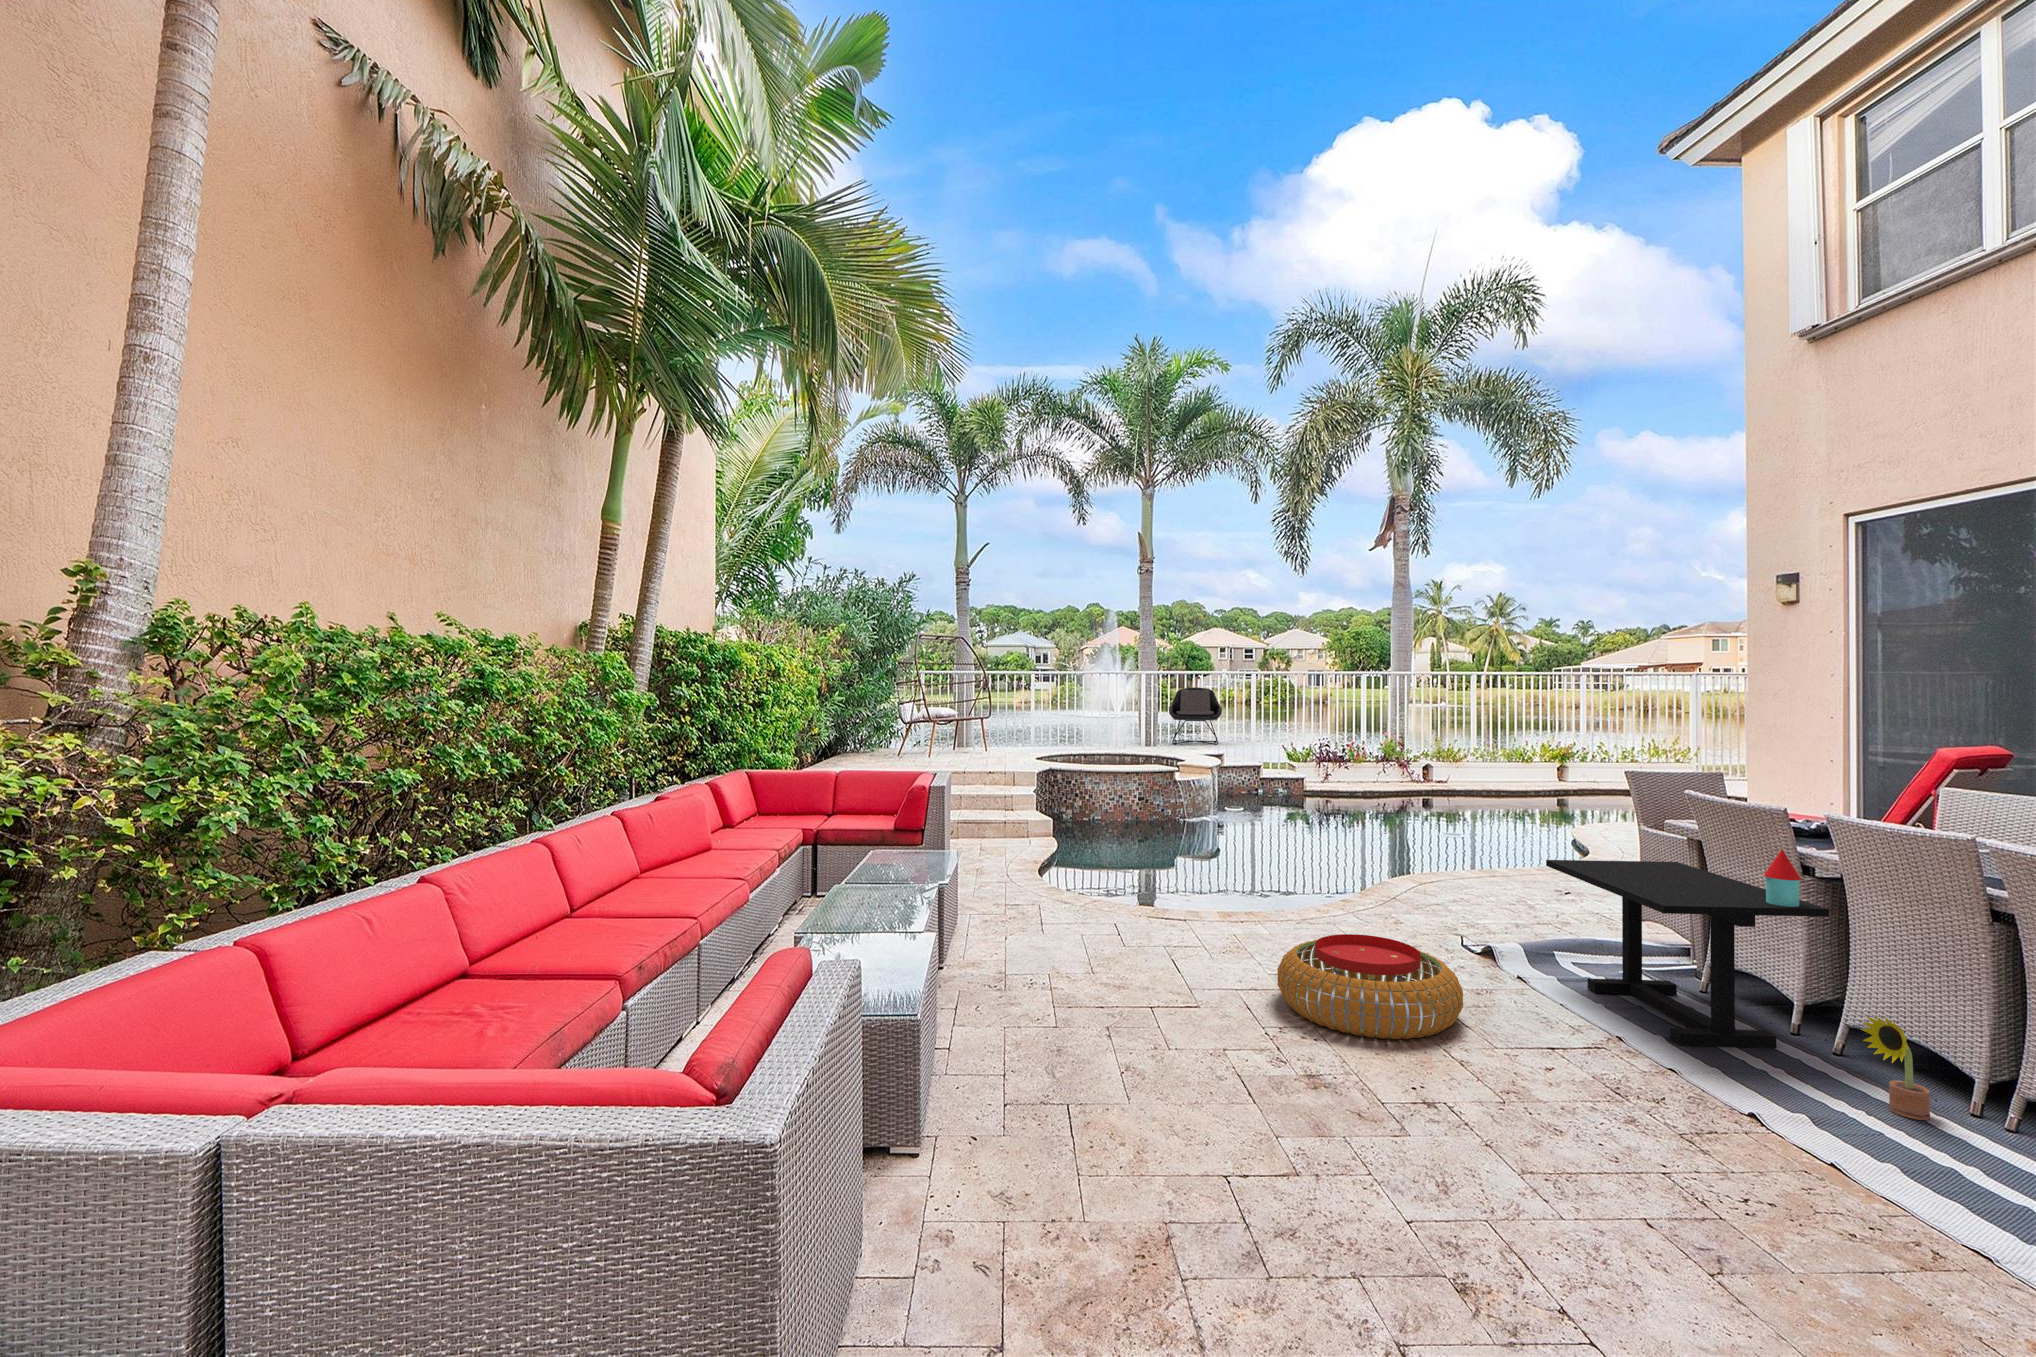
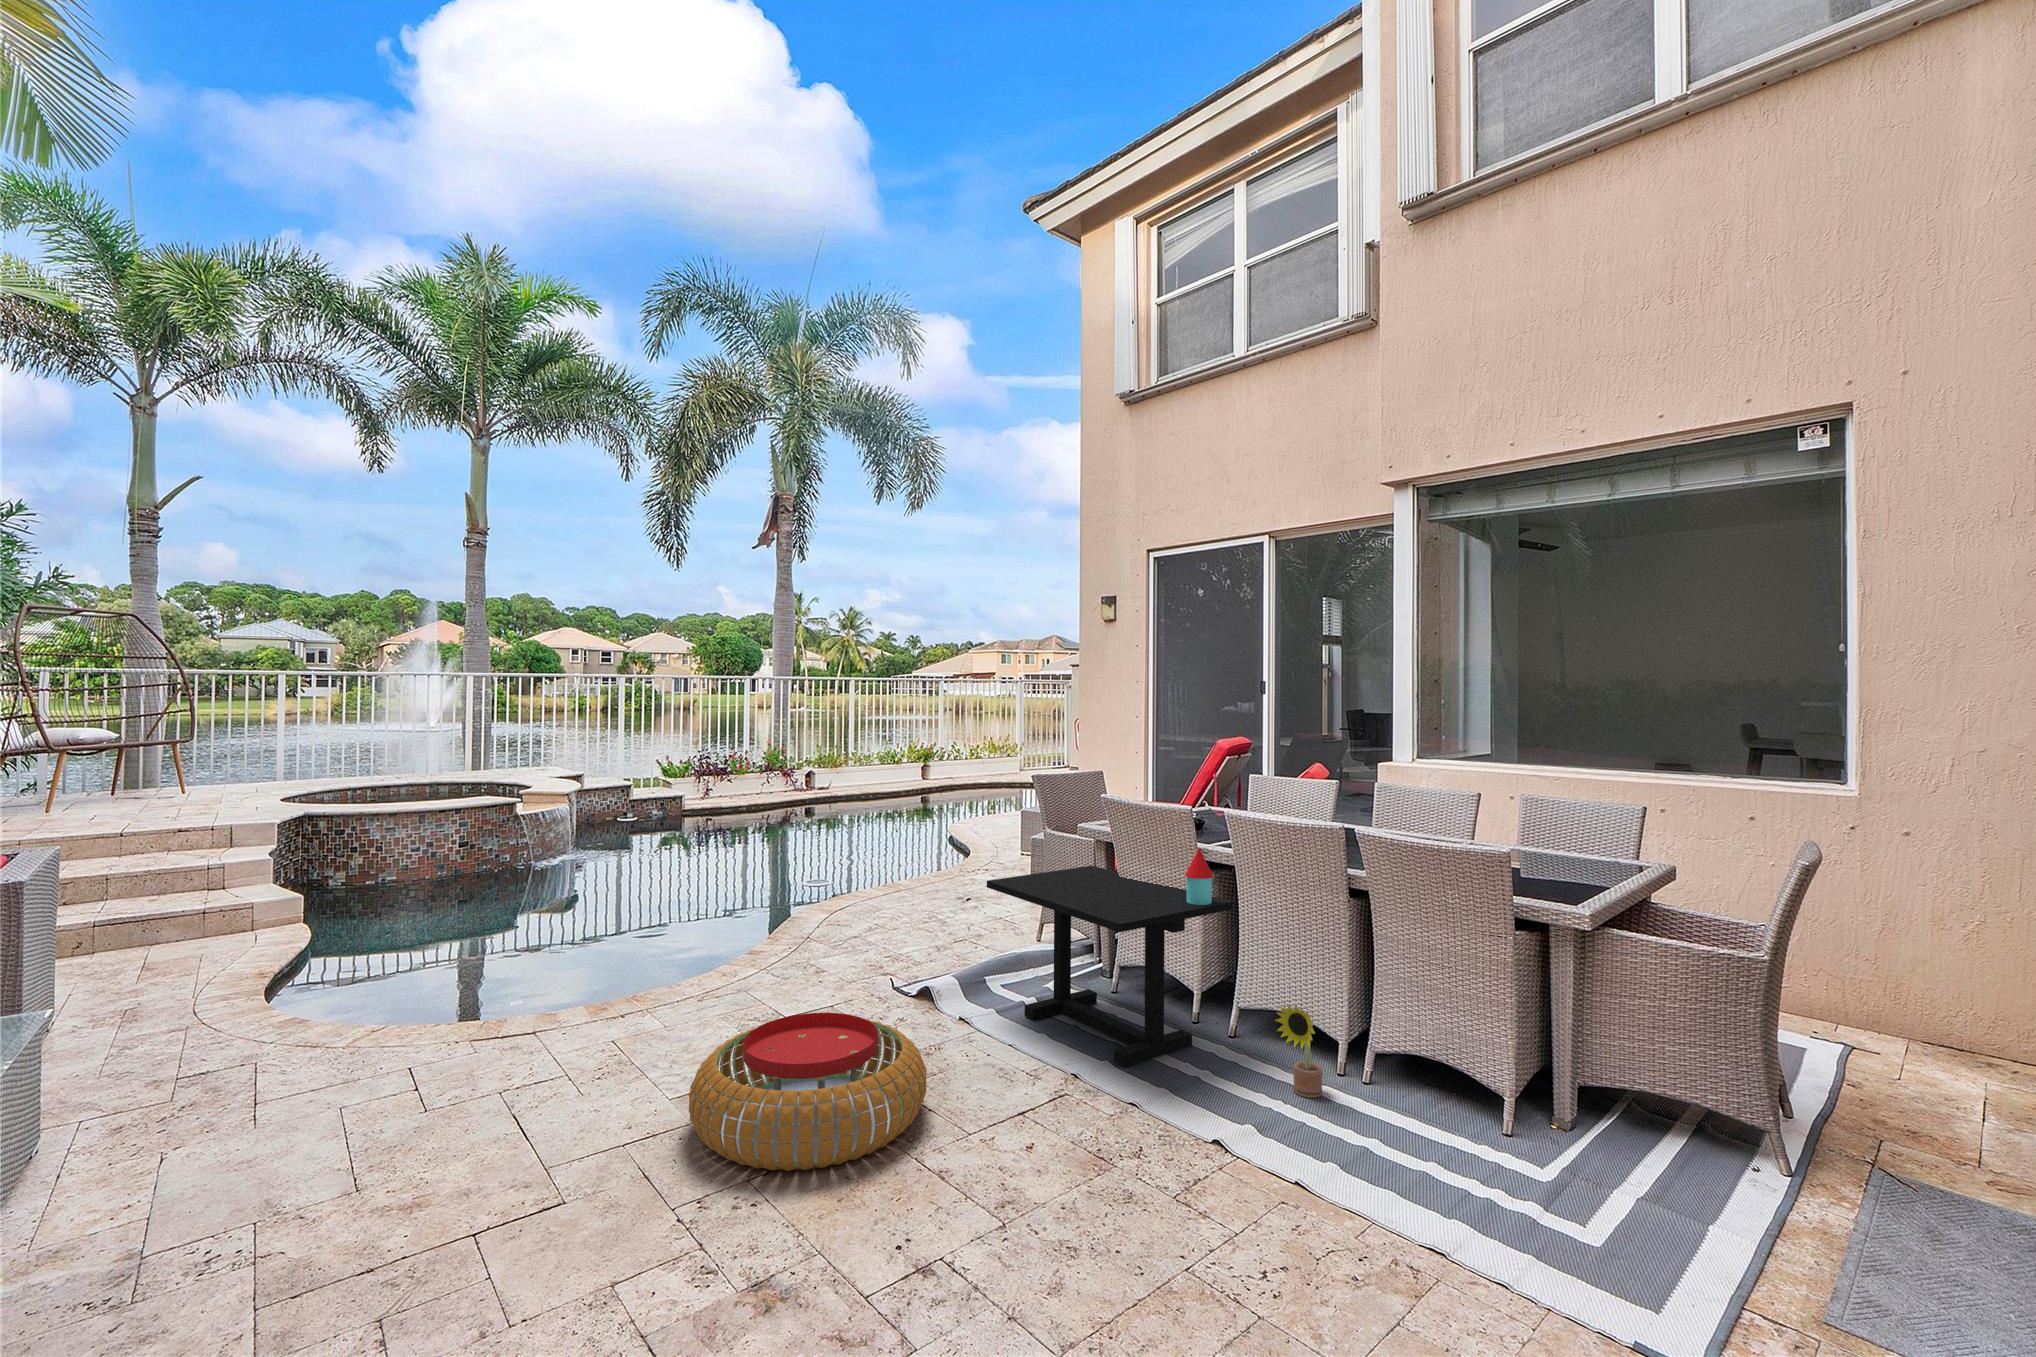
lounge chair: present [1169,687,1222,745] -> none [506,693,578,764]

